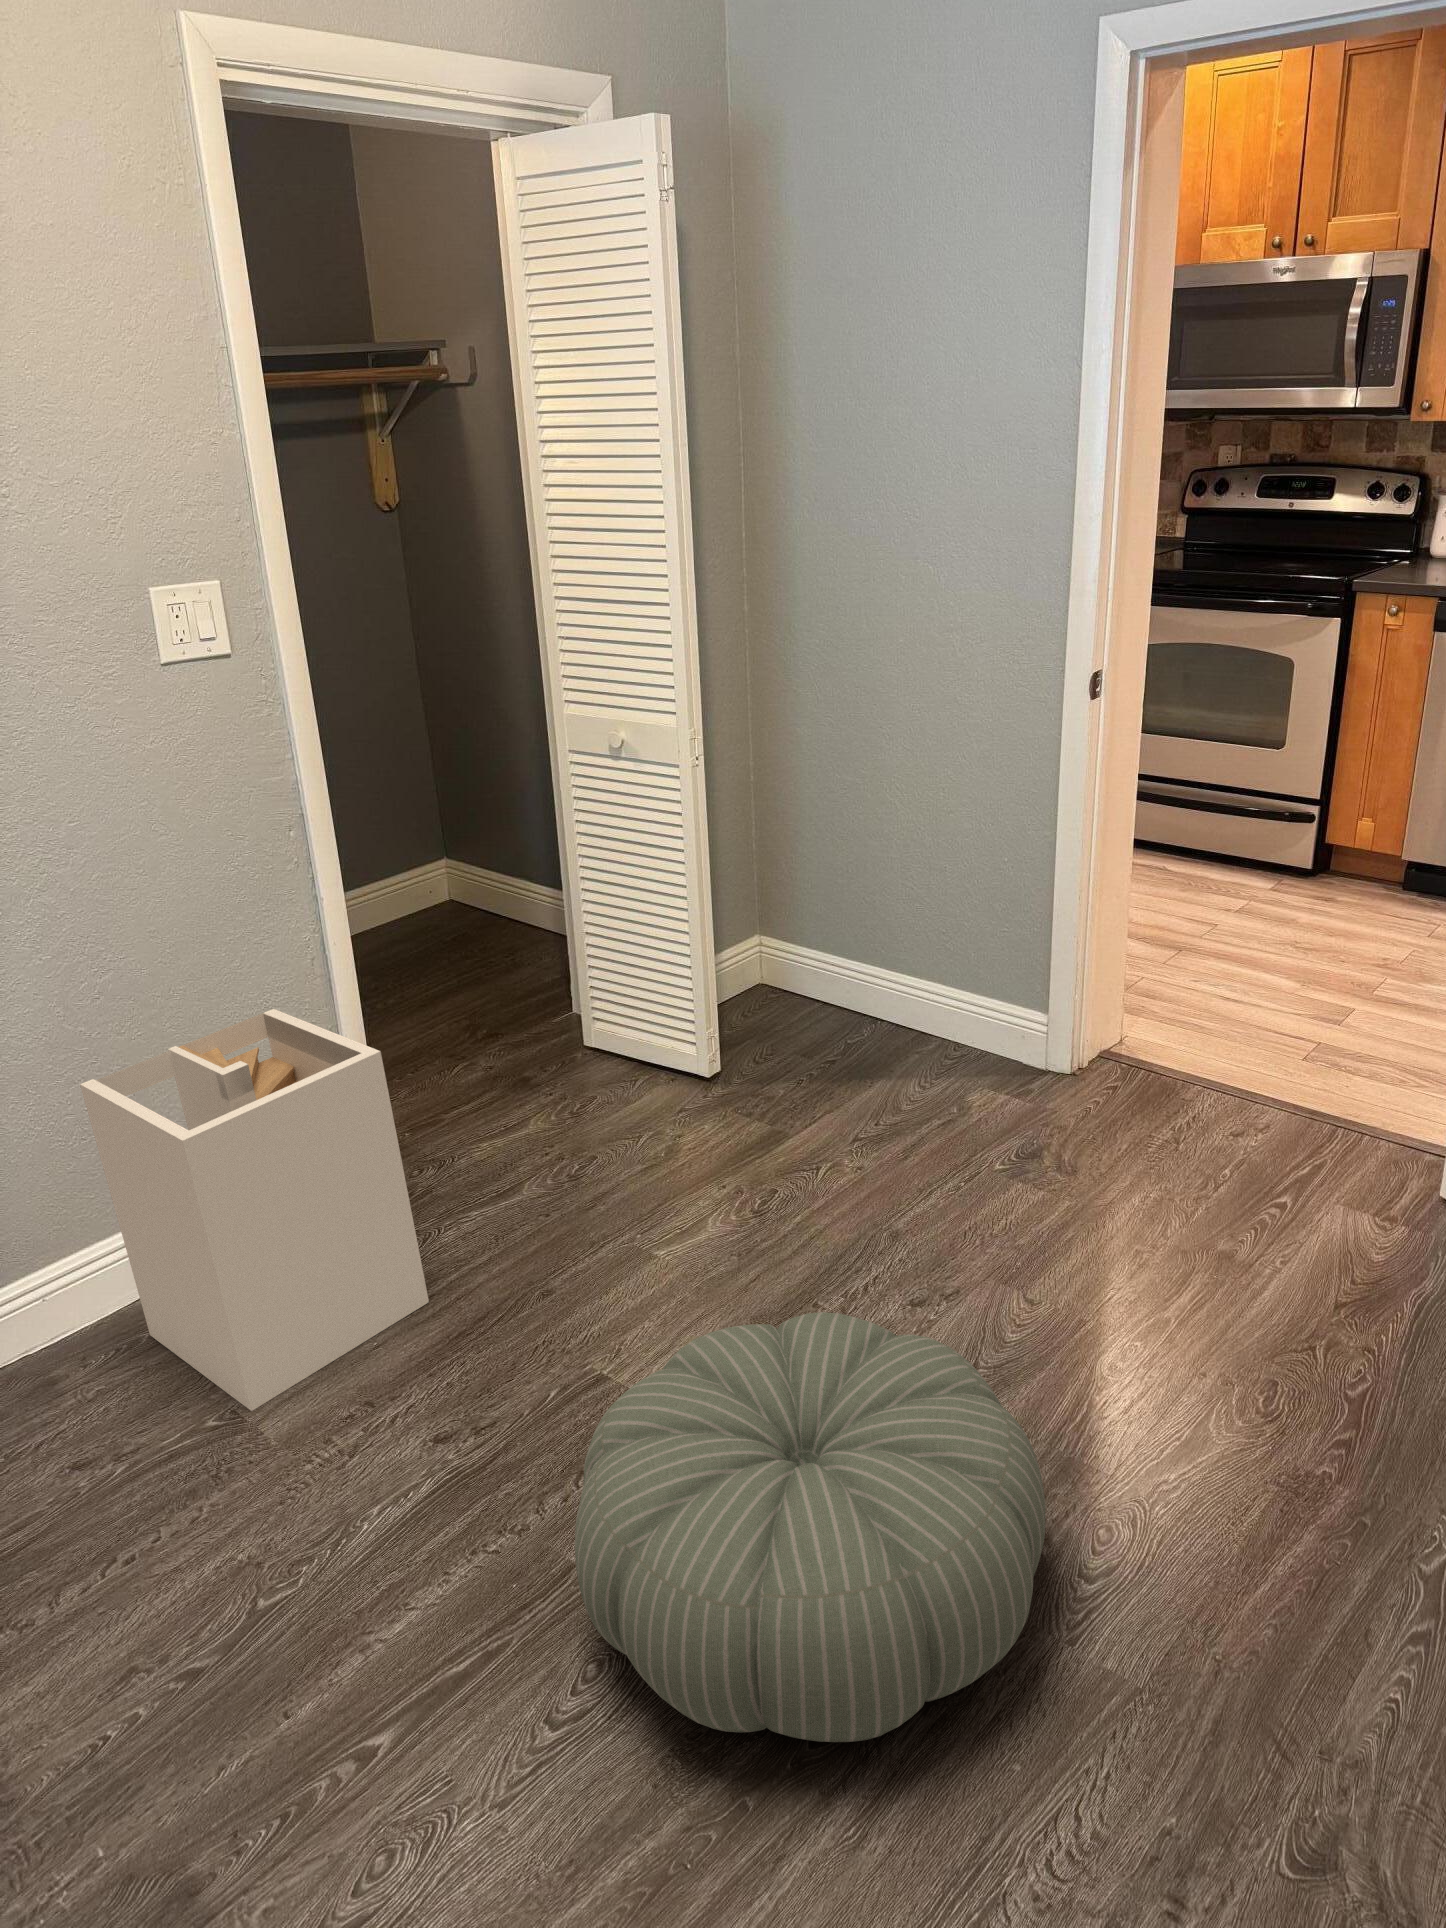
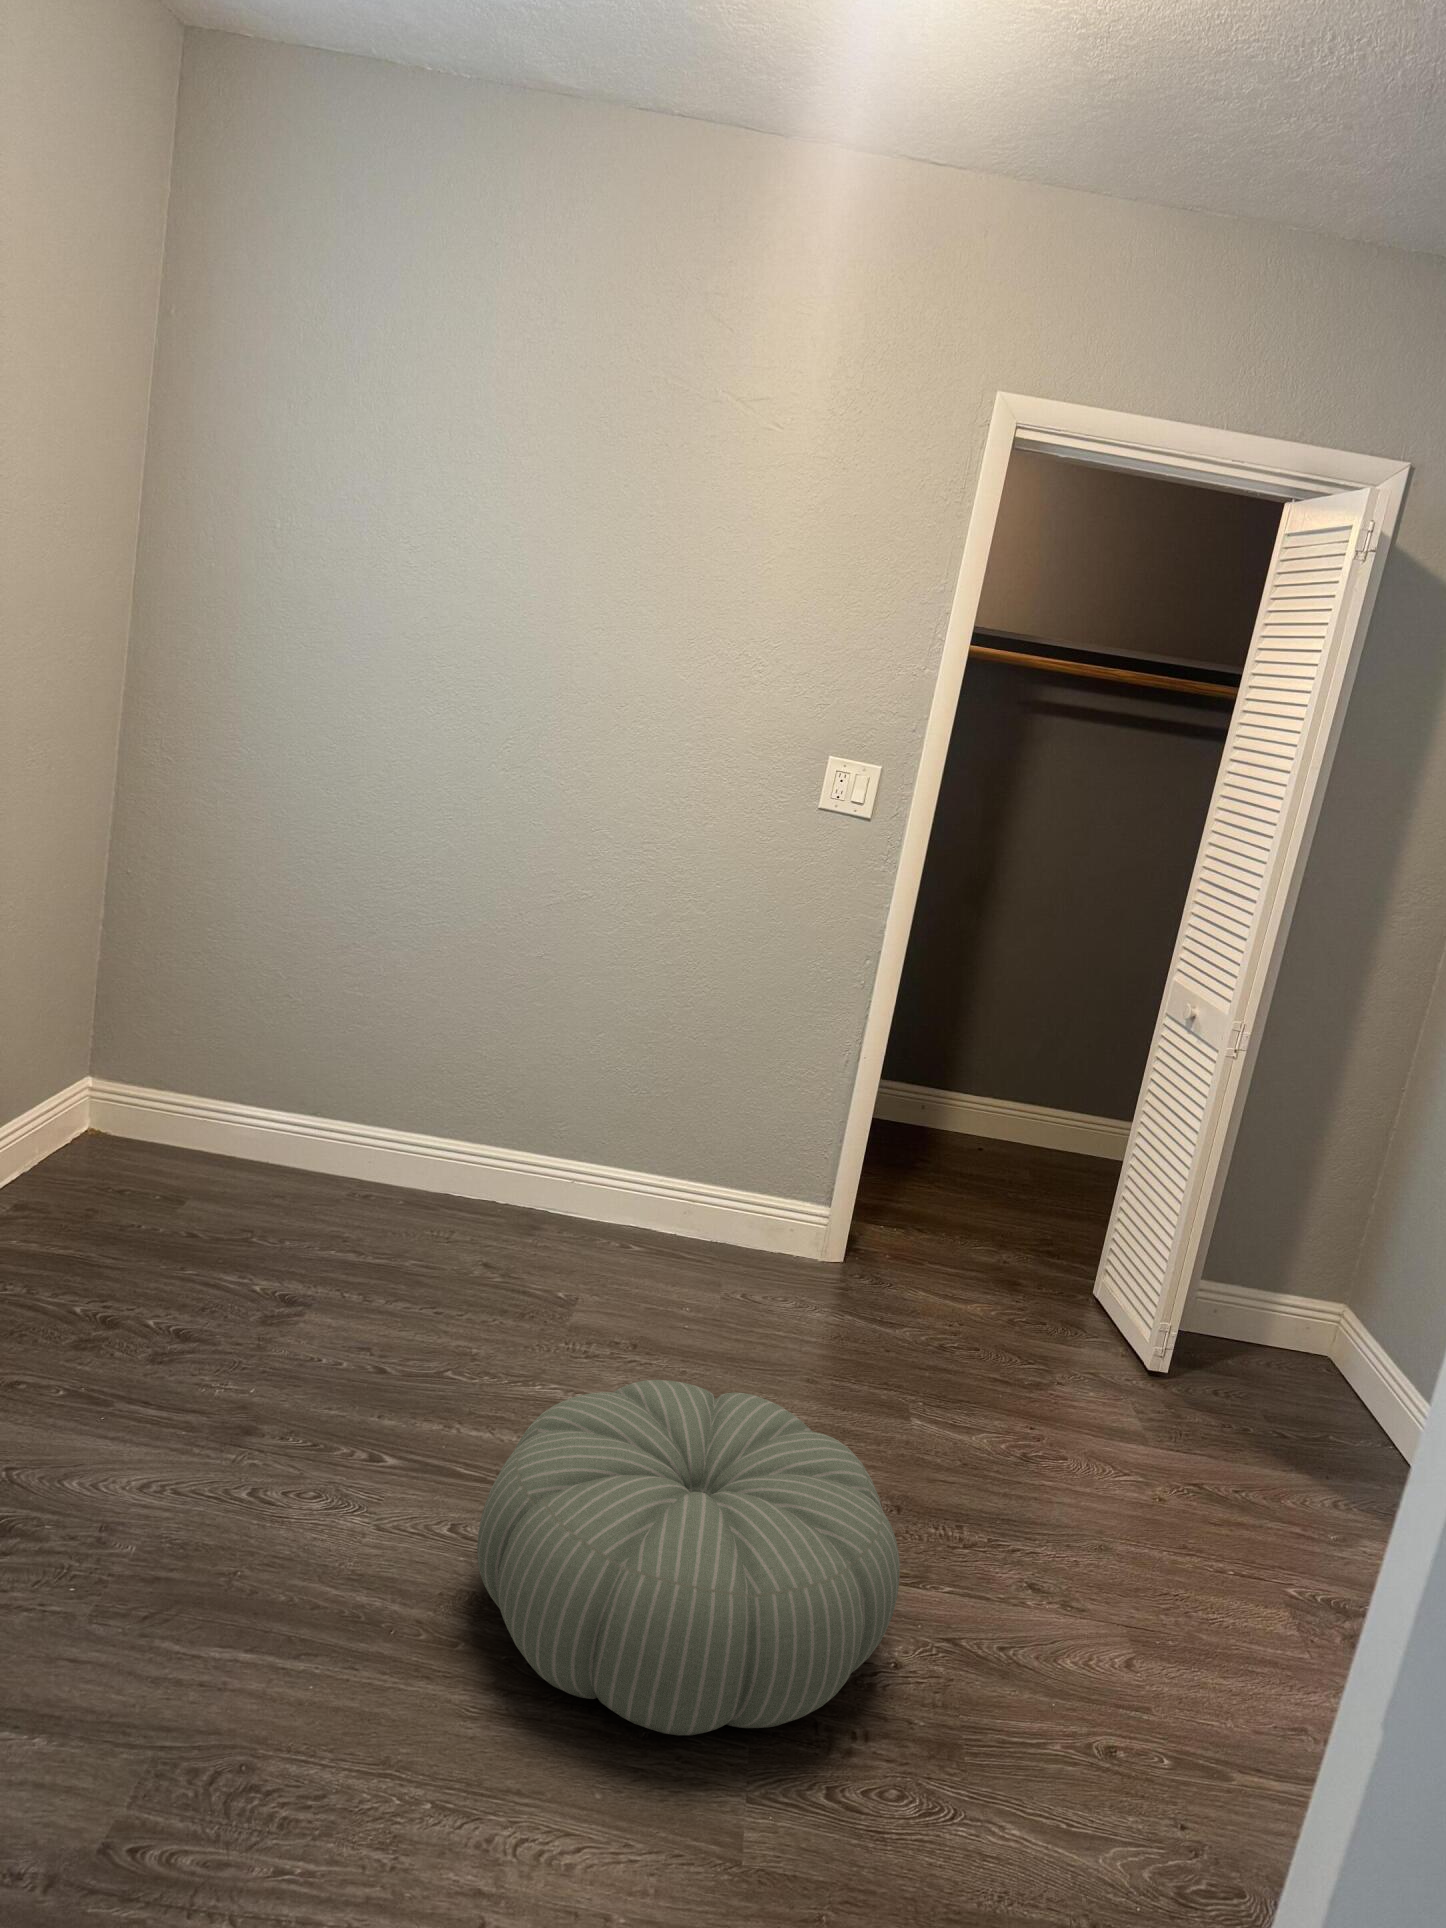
laundry hamper: present [80,1009,429,1411] -> none [584,1039,791,1334]

